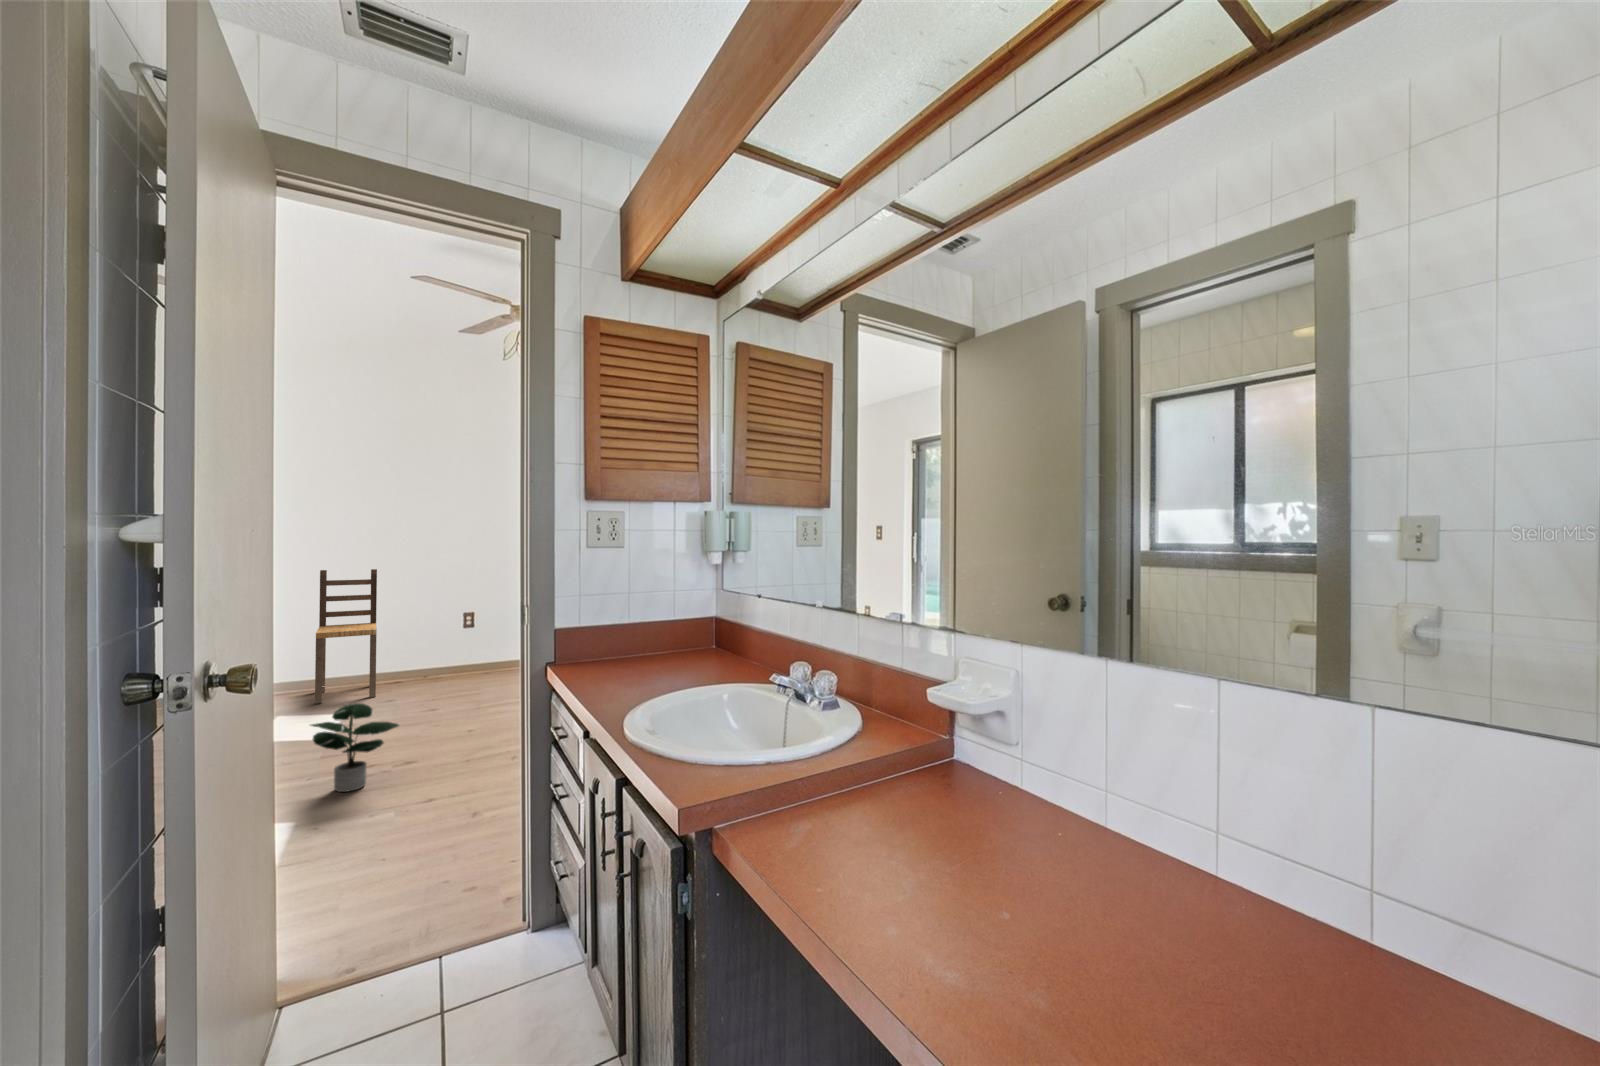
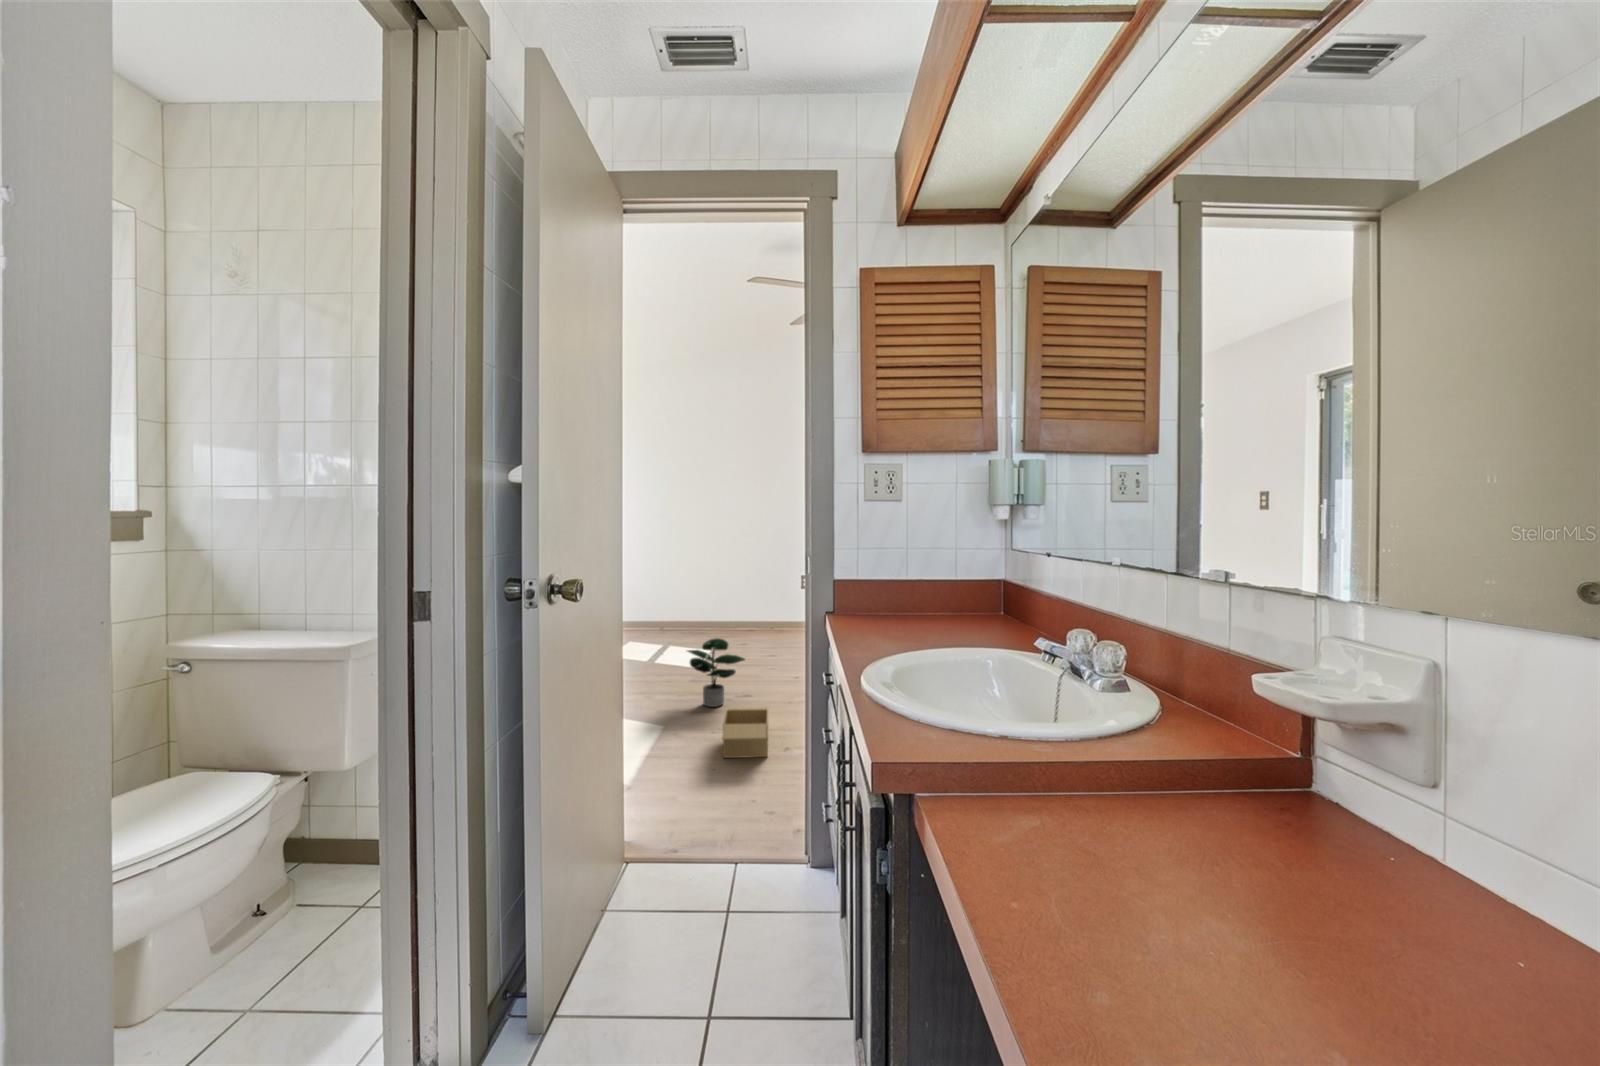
chair: present [315,569,377,704] -> none [704,535,745,638]
cardboard box: none [381,778,444,851] -> present [722,707,768,758]

